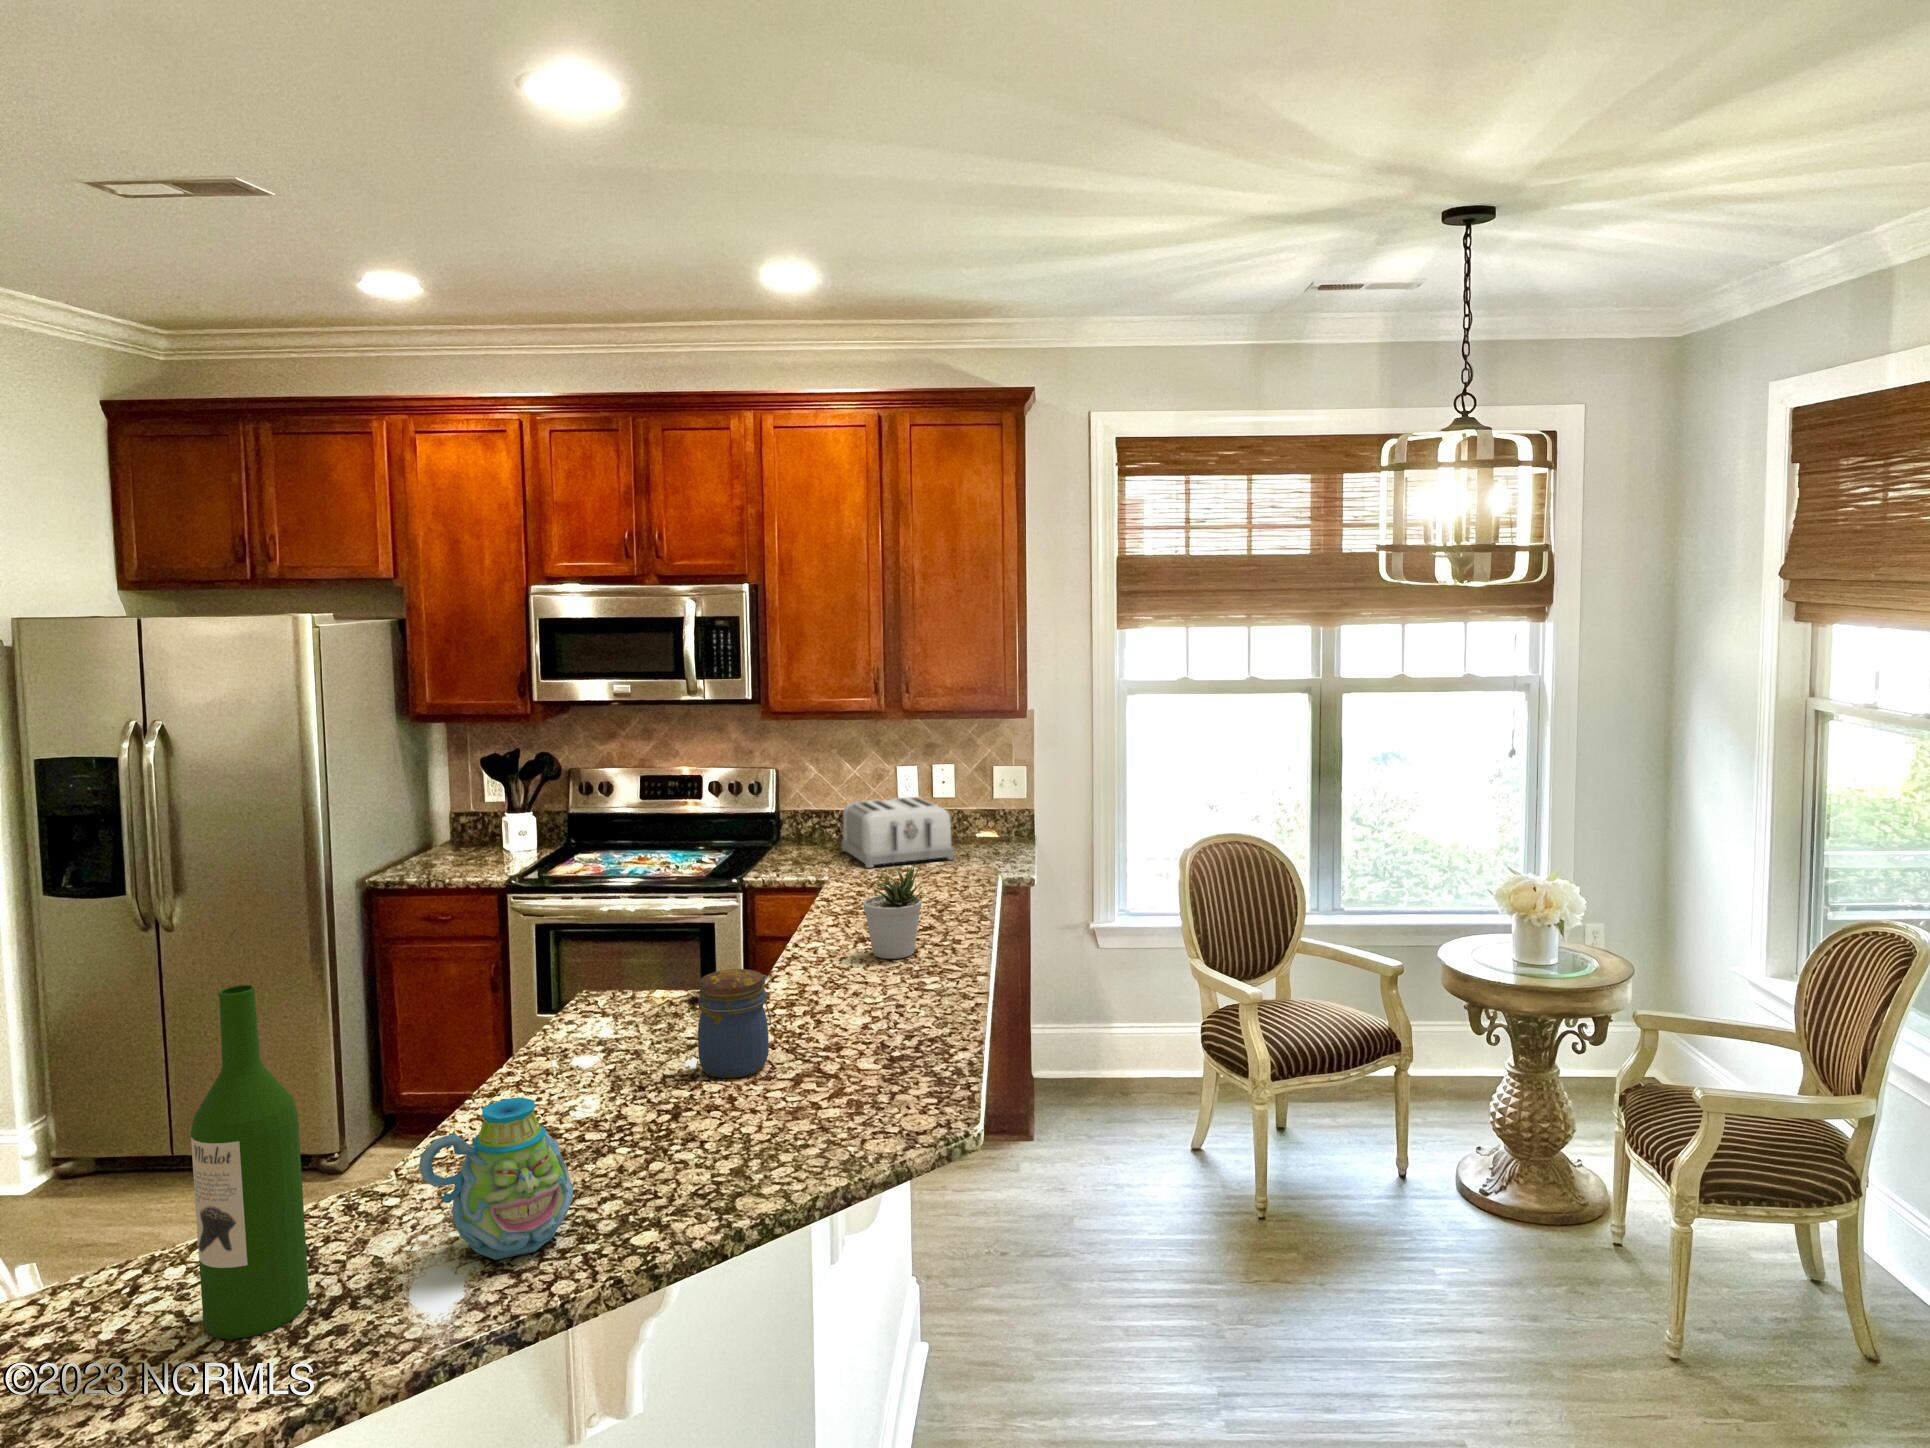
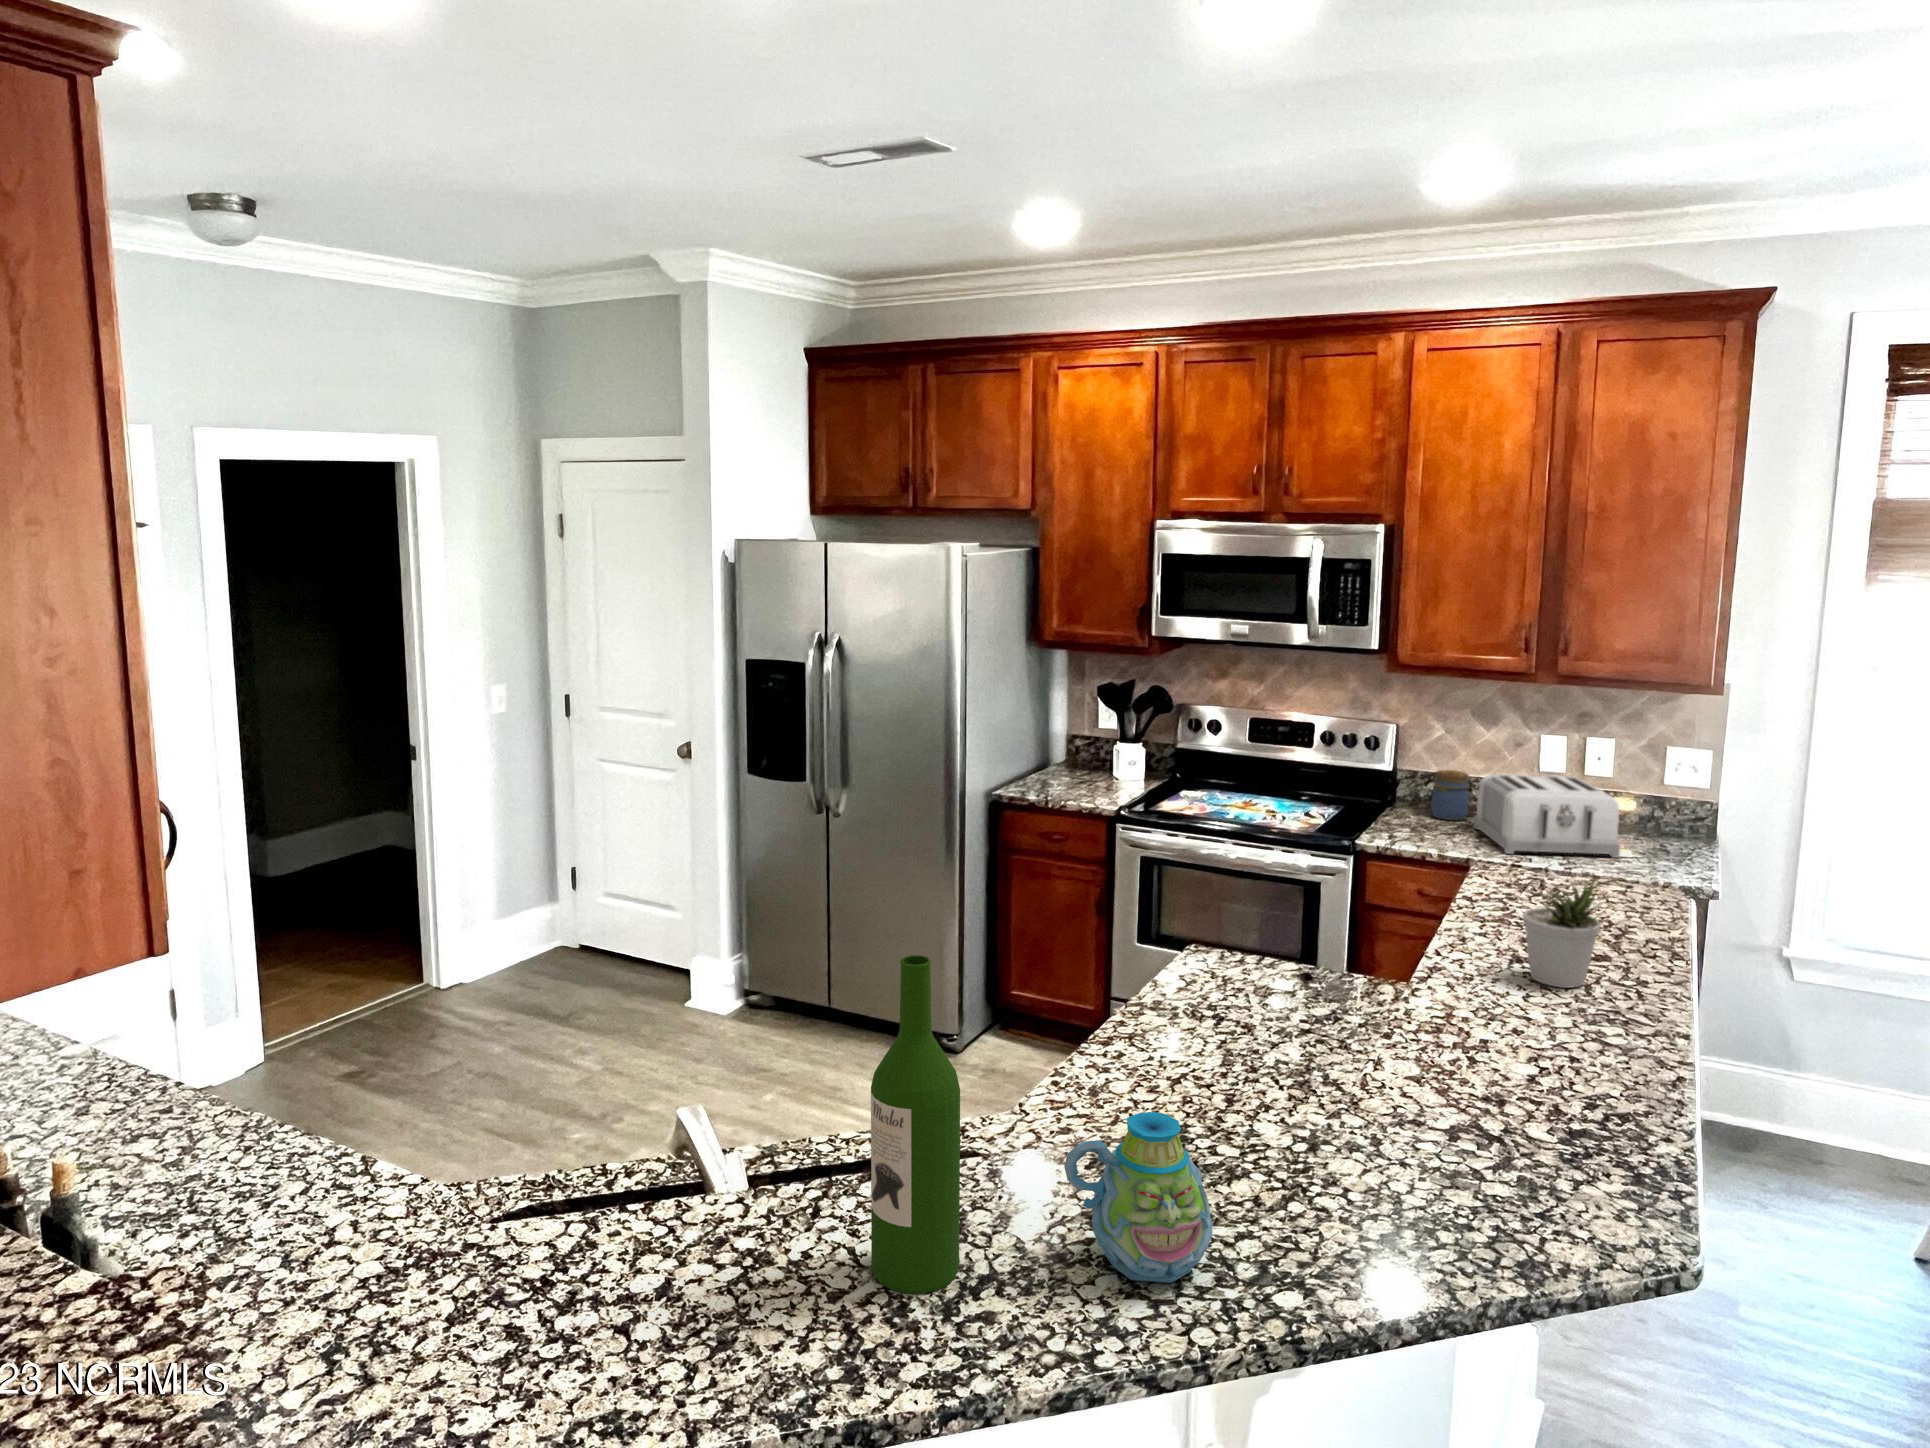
jar: present [698,969,771,1078] -> present [1431,770,1469,820]

